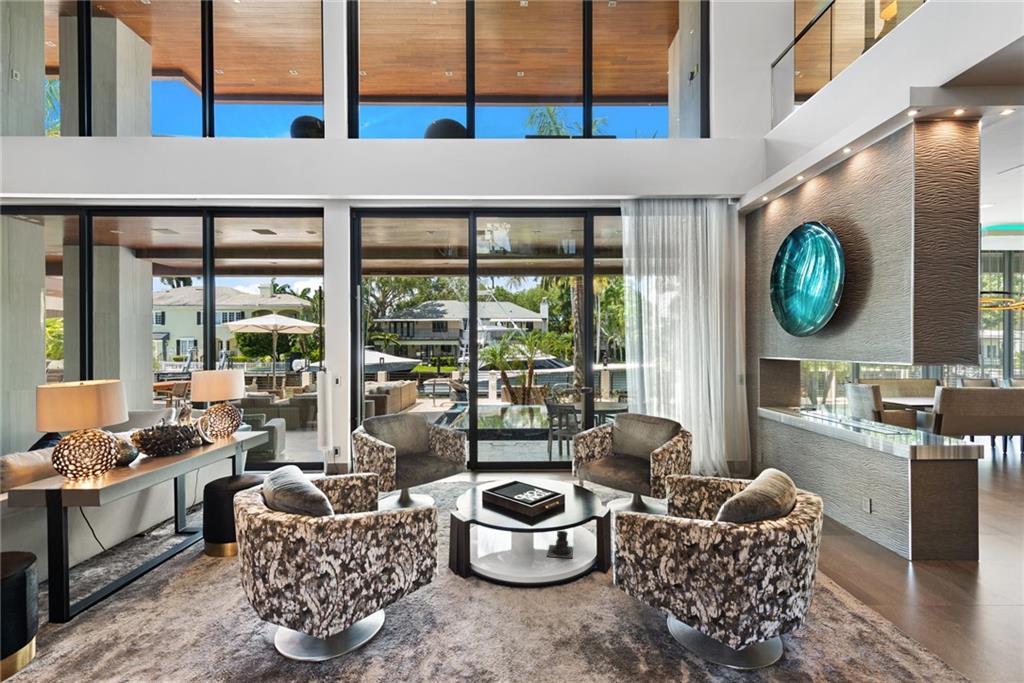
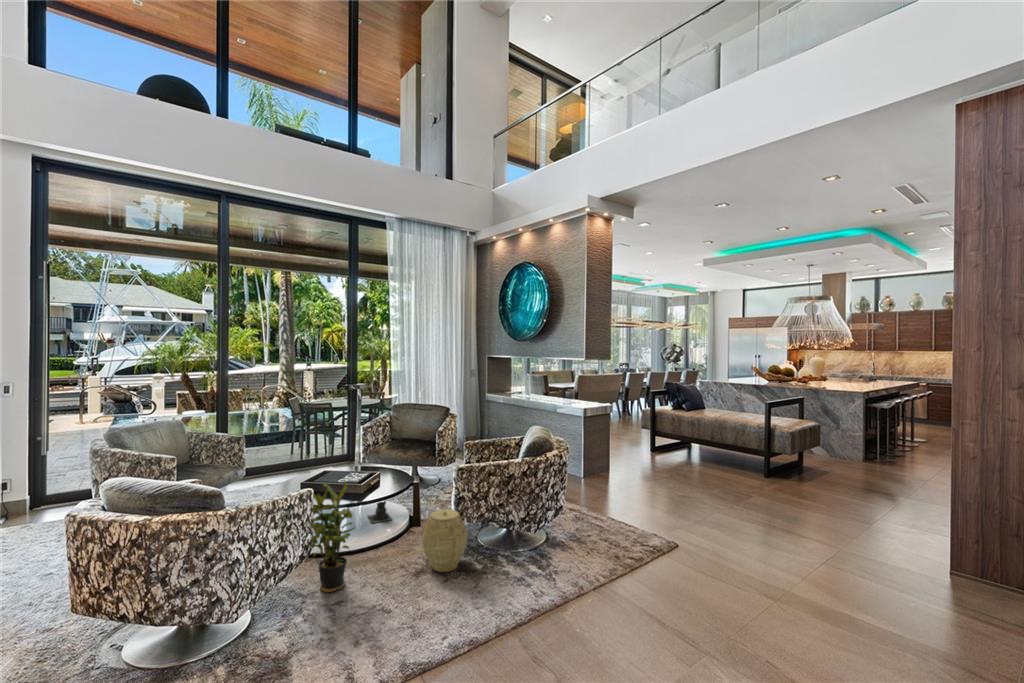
potted plant: none [424,502,486,634] -> present [312,481,355,593]
woven basket: none [564,568,626,659] -> present [423,509,467,572]

